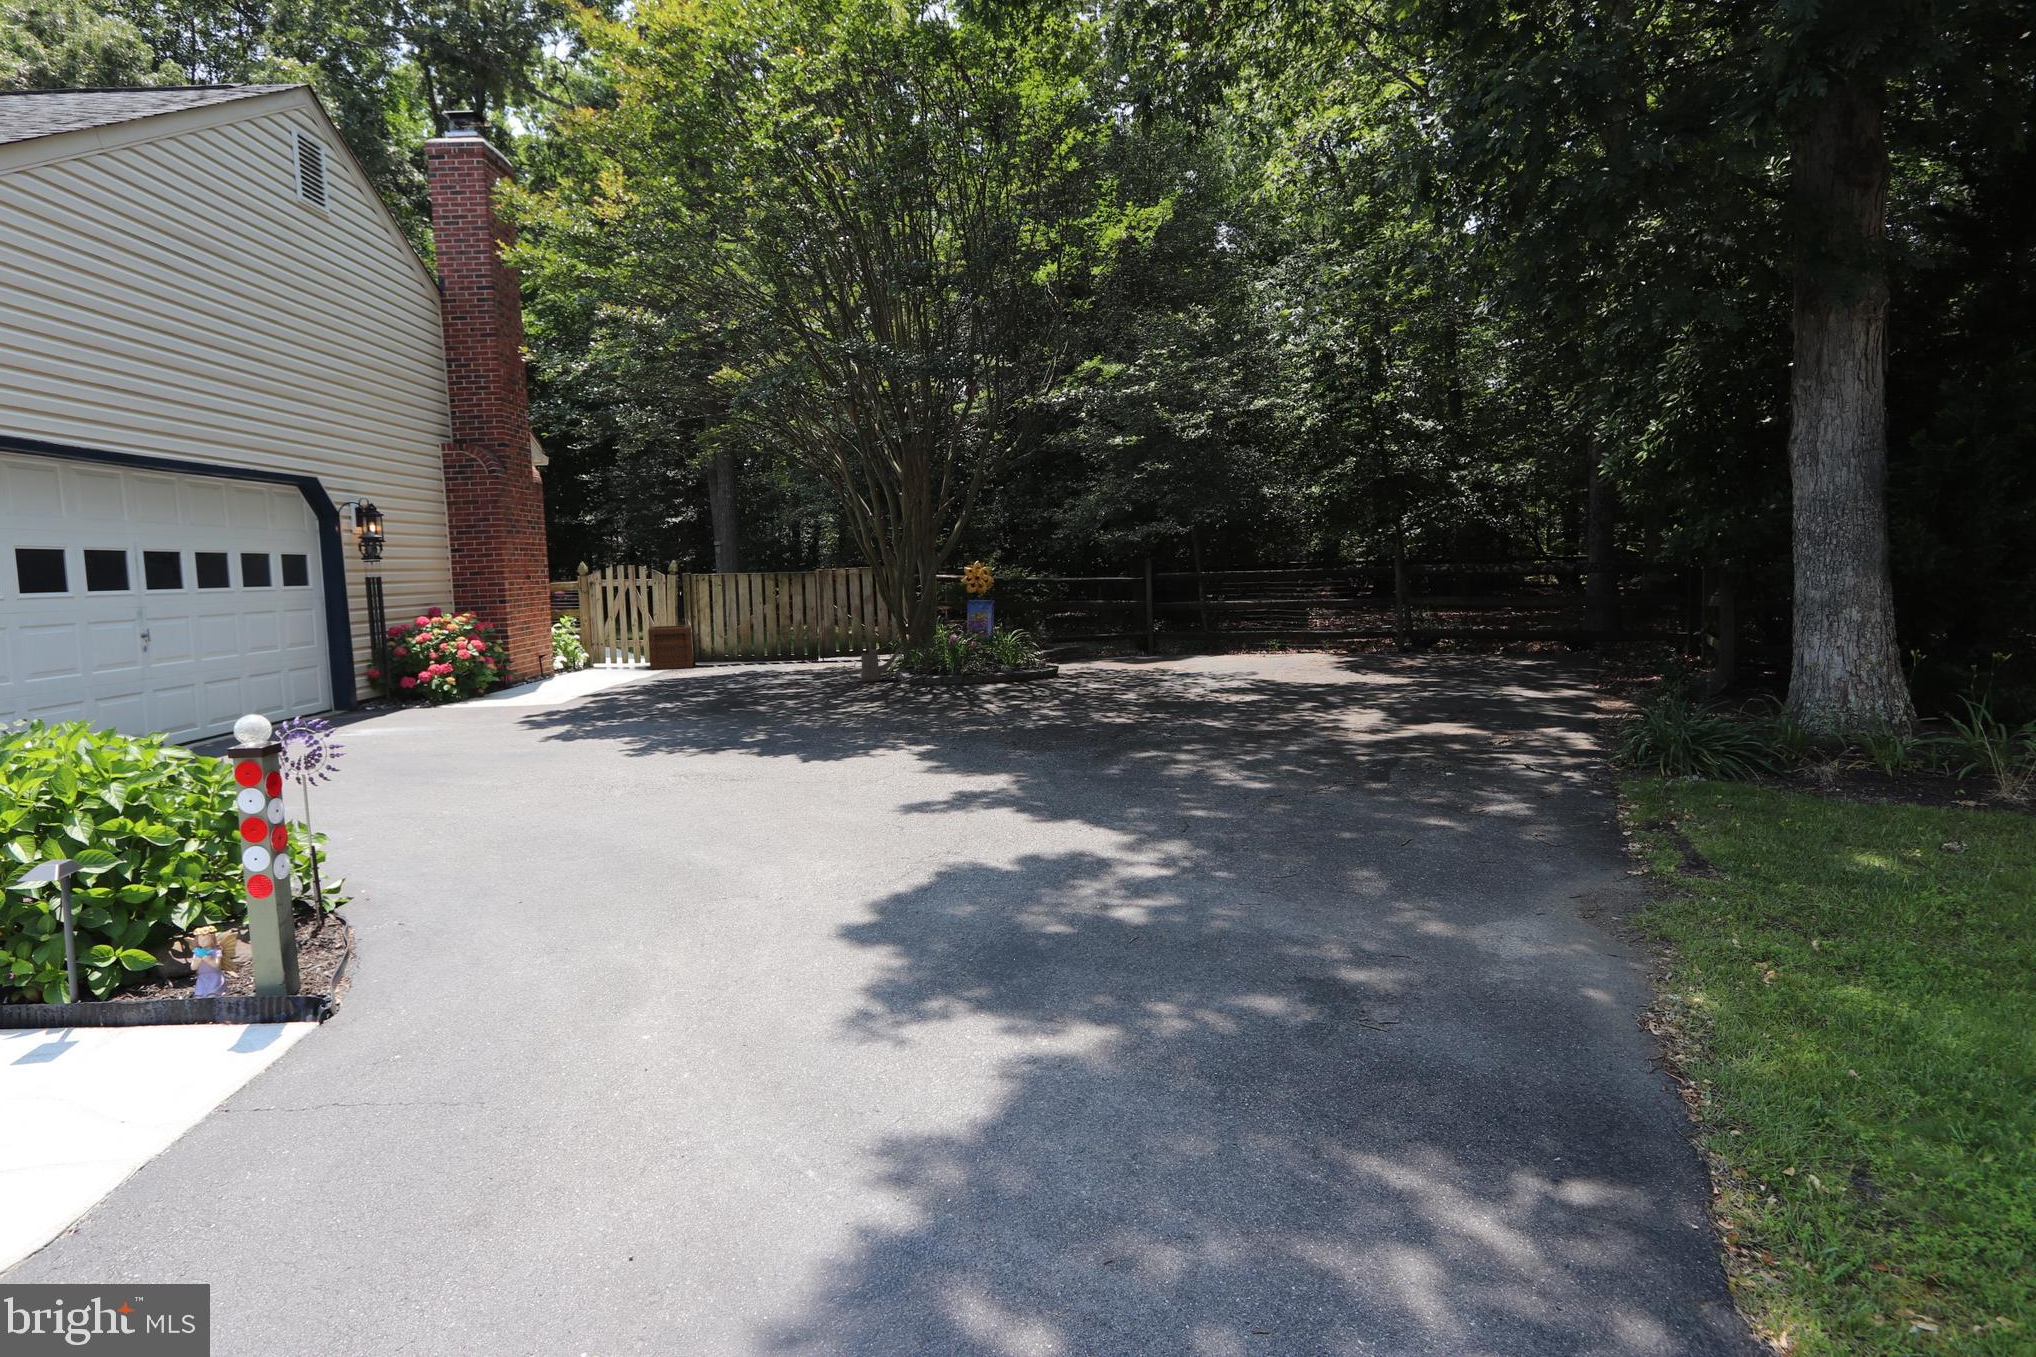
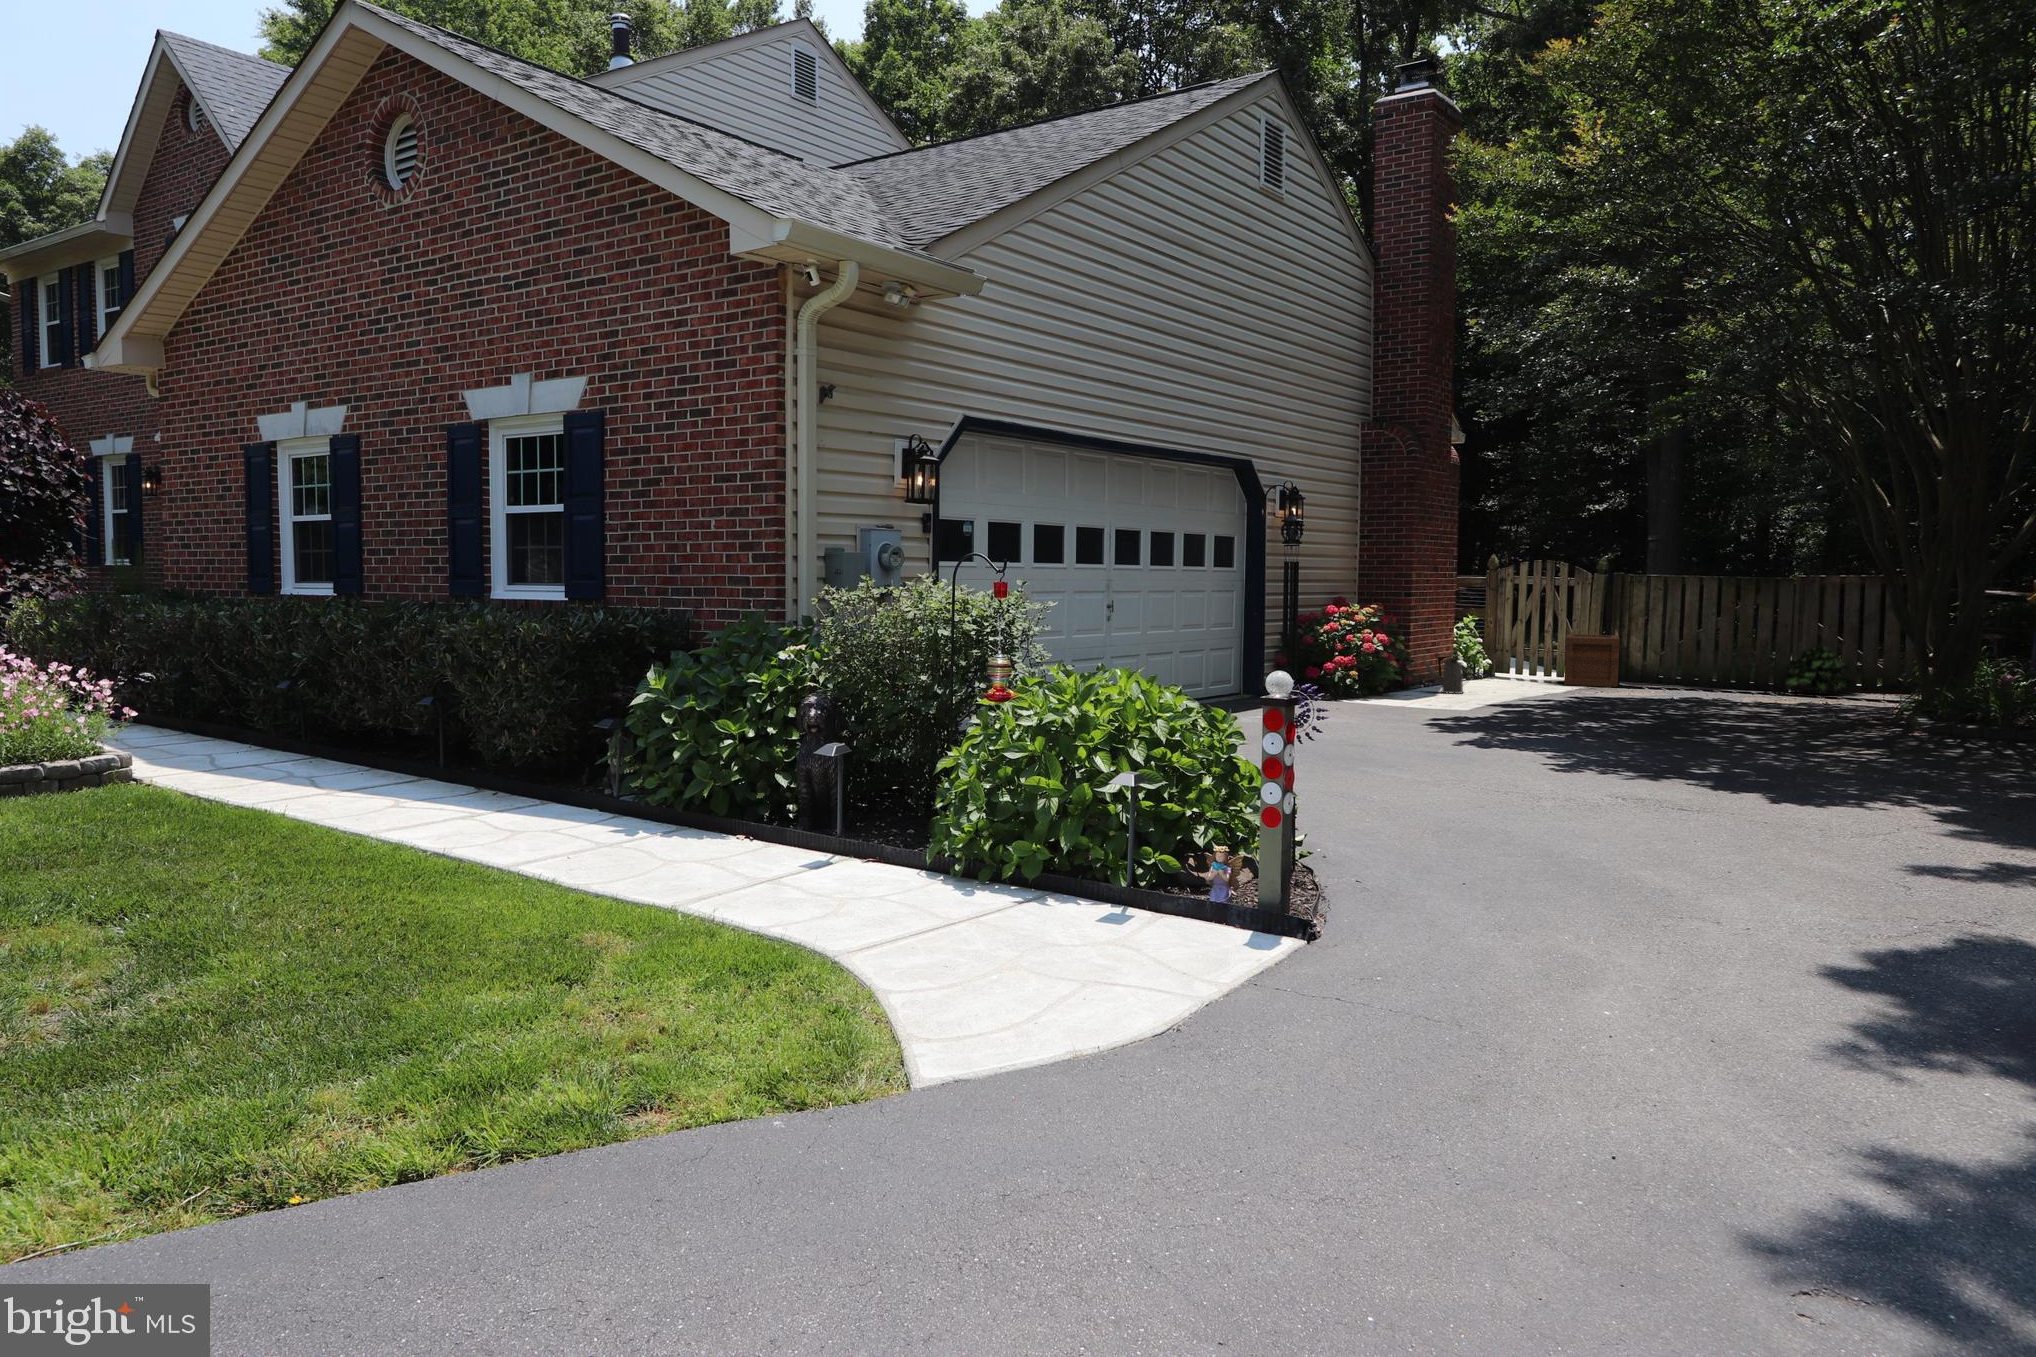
potted plant: none [815,623,859,660] -> present [1785,646,1850,693]
watering can: present [854,642,901,682] -> present [1423,651,1469,694]

